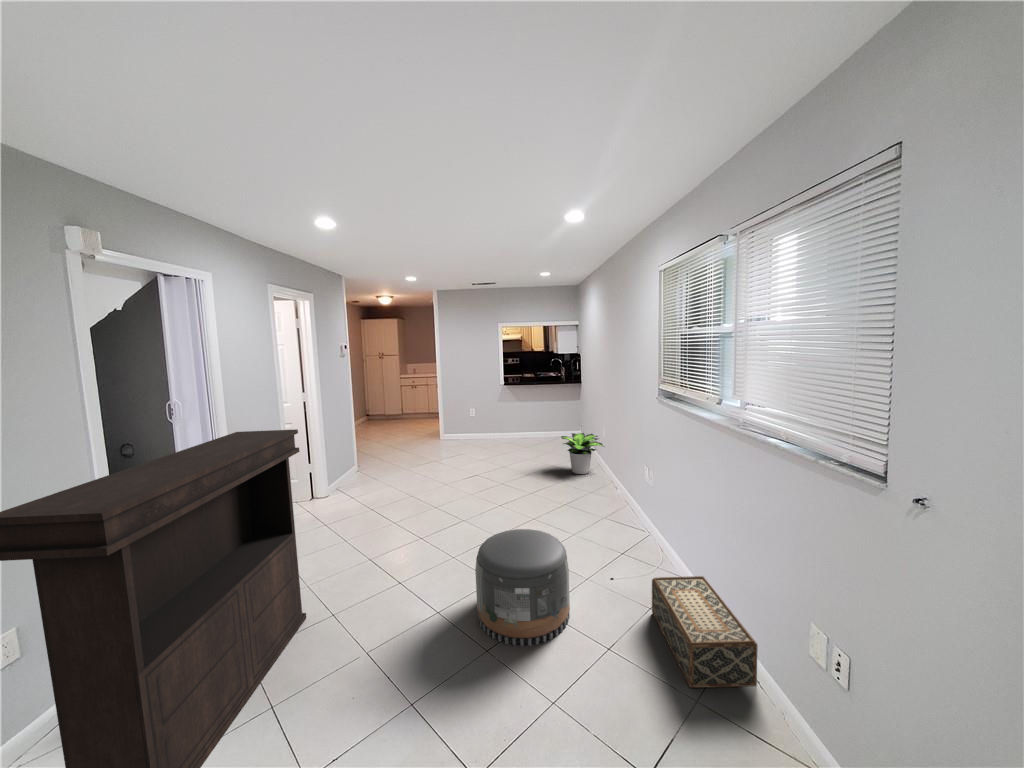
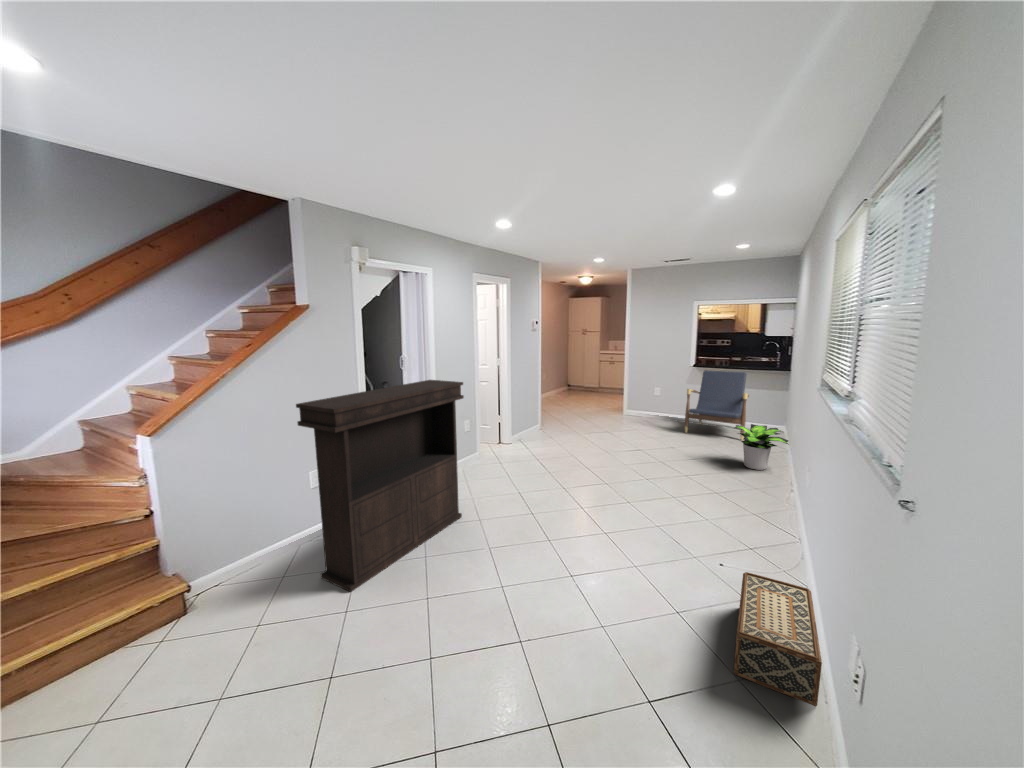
lounge chair: none [505,387,558,450] -> present [685,370,749,440]
pouf: present [475,529,570,646] -> none [573,492,658,590]

